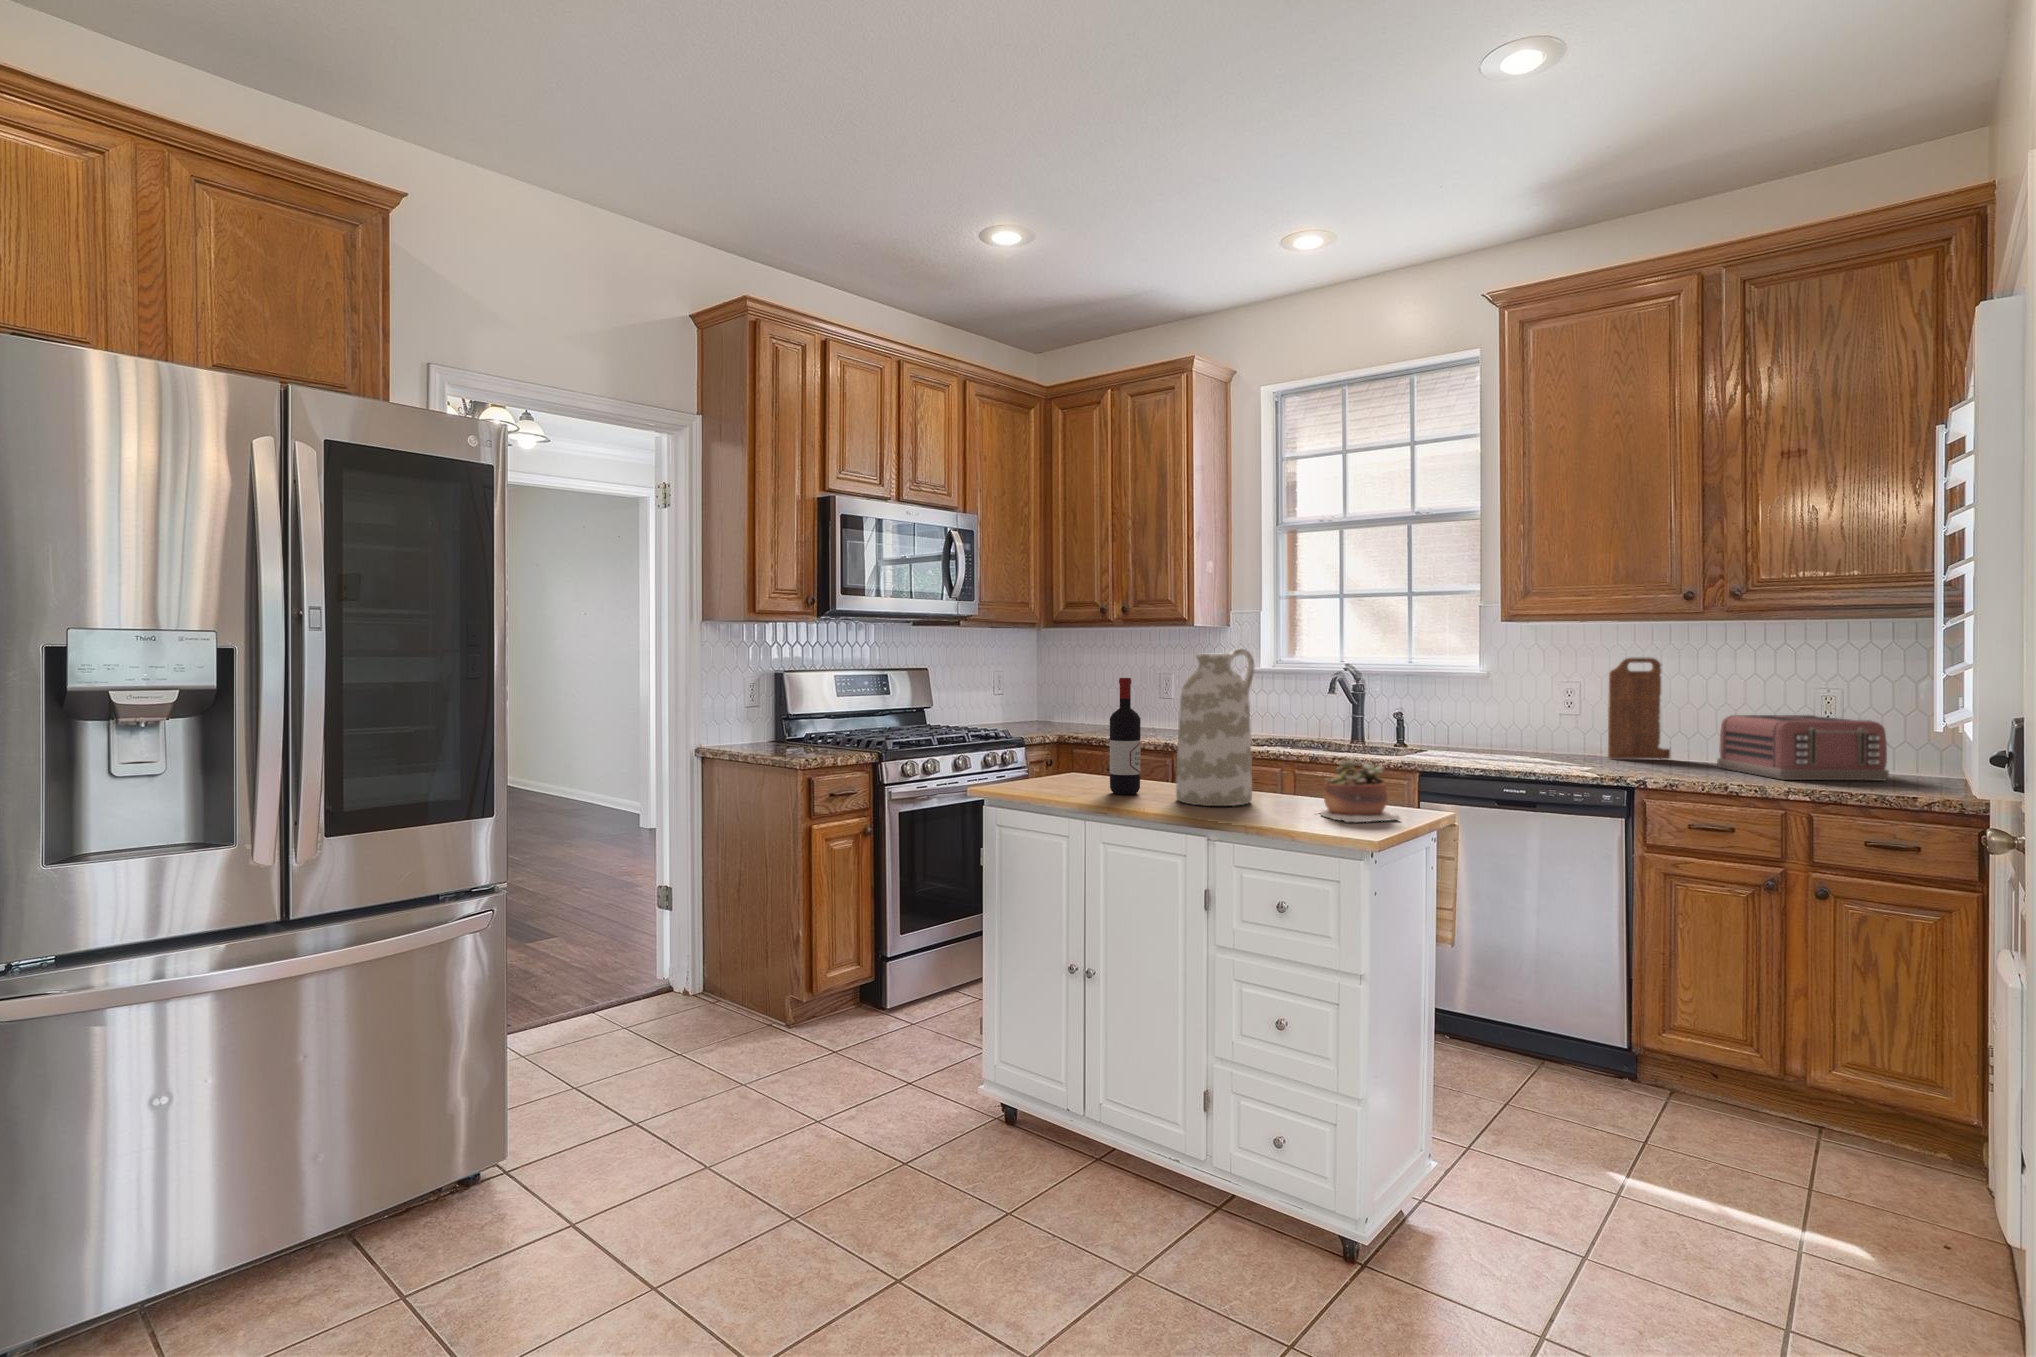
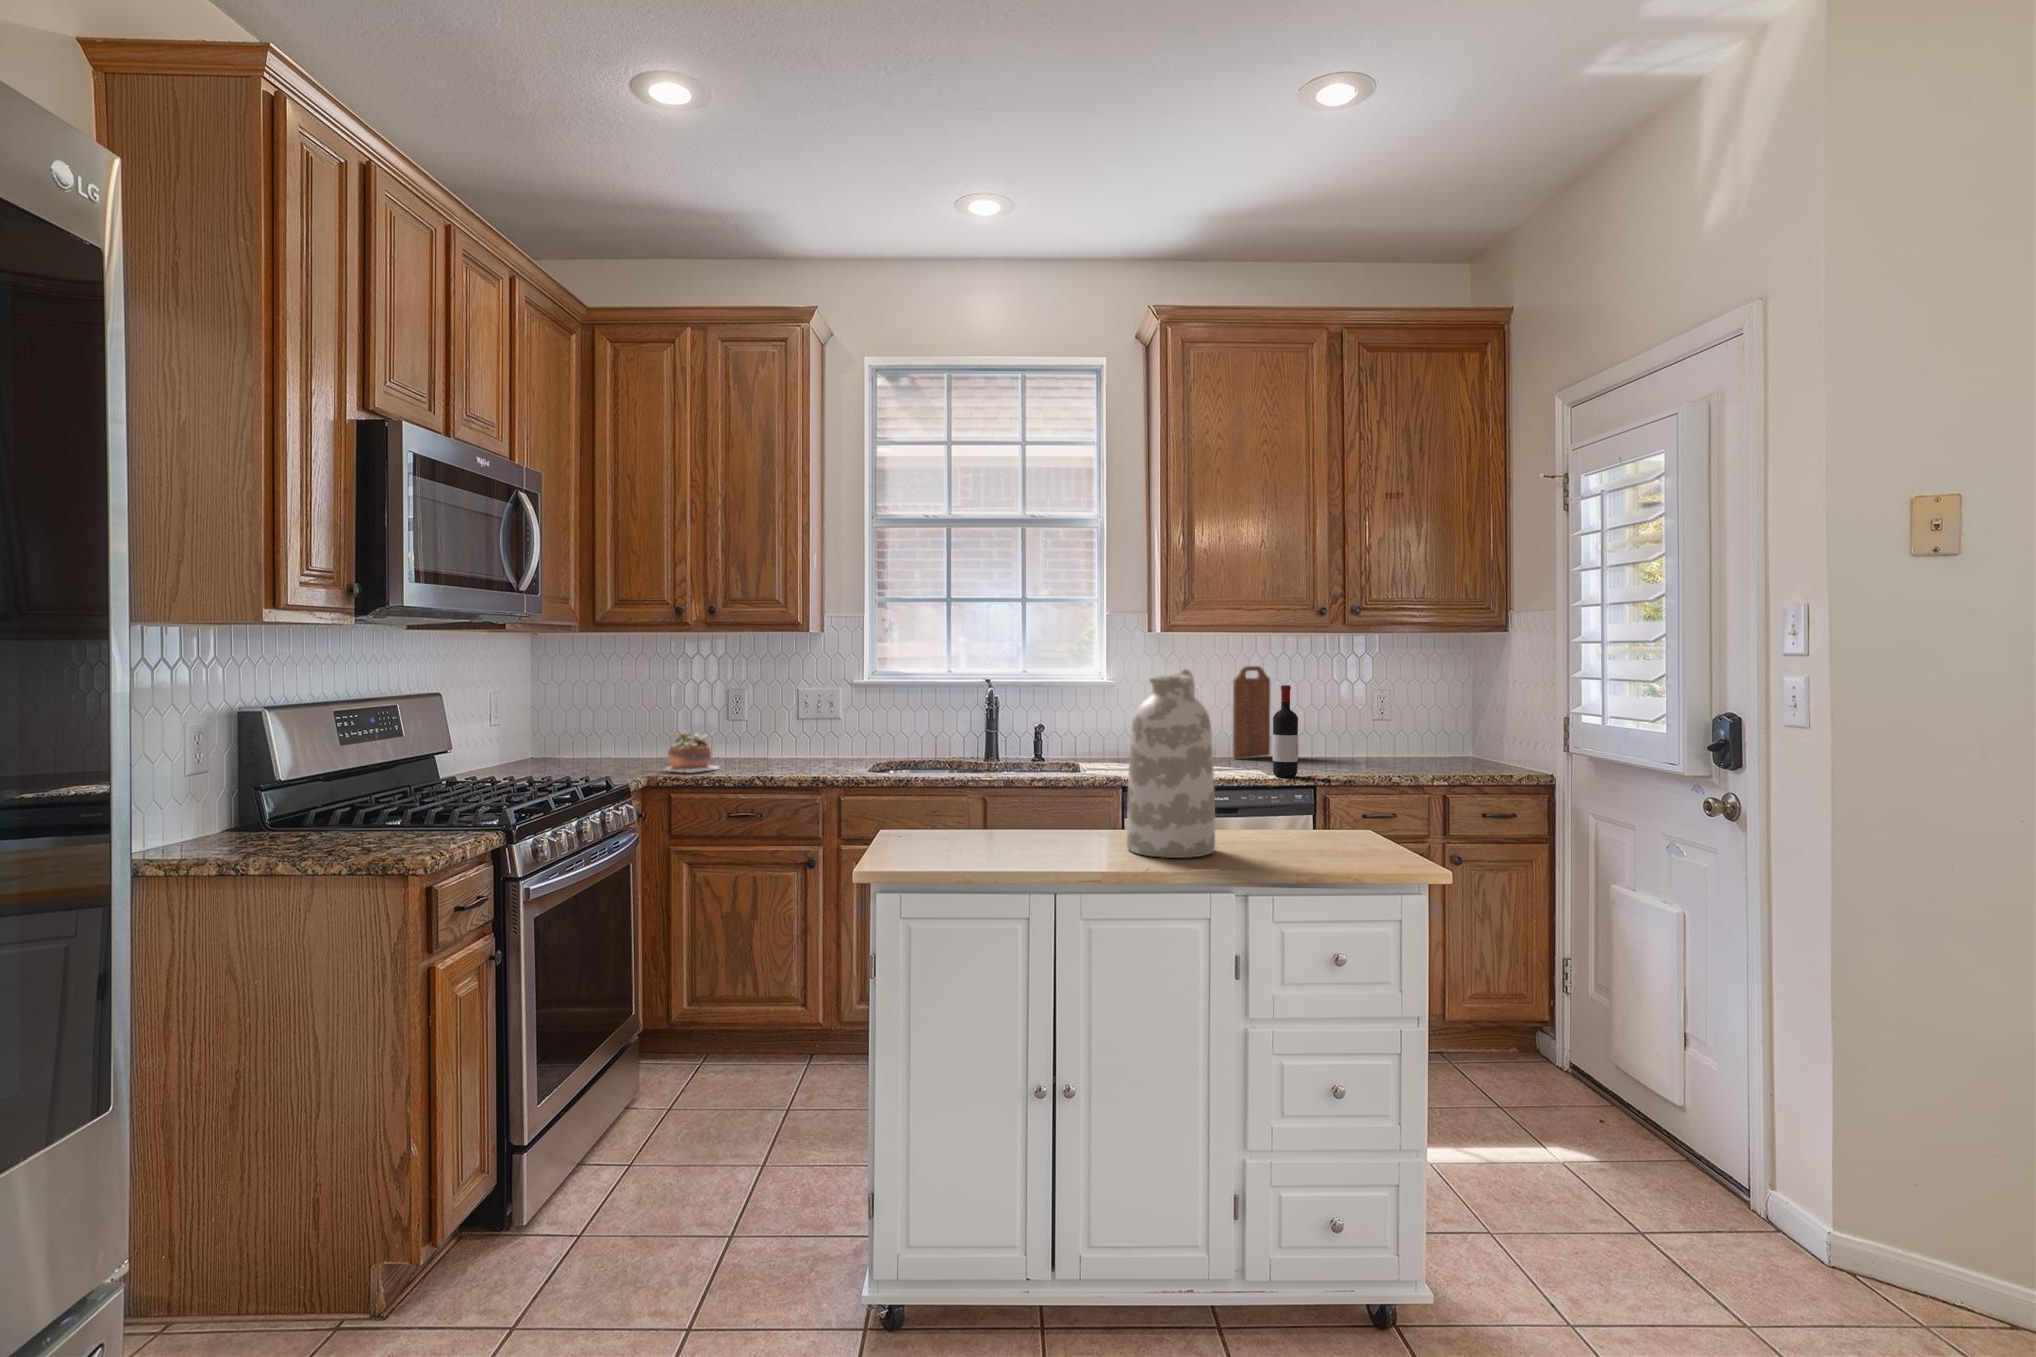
wine bottle: present [1110,678,1141,794] -> present [1273,685,1298,777]
toaster: present [1717,715,1889,781] -> none [1325,713,1446,769]
succulent plant: present [1320,759,1400,822] -> present [666,731,720,773]

